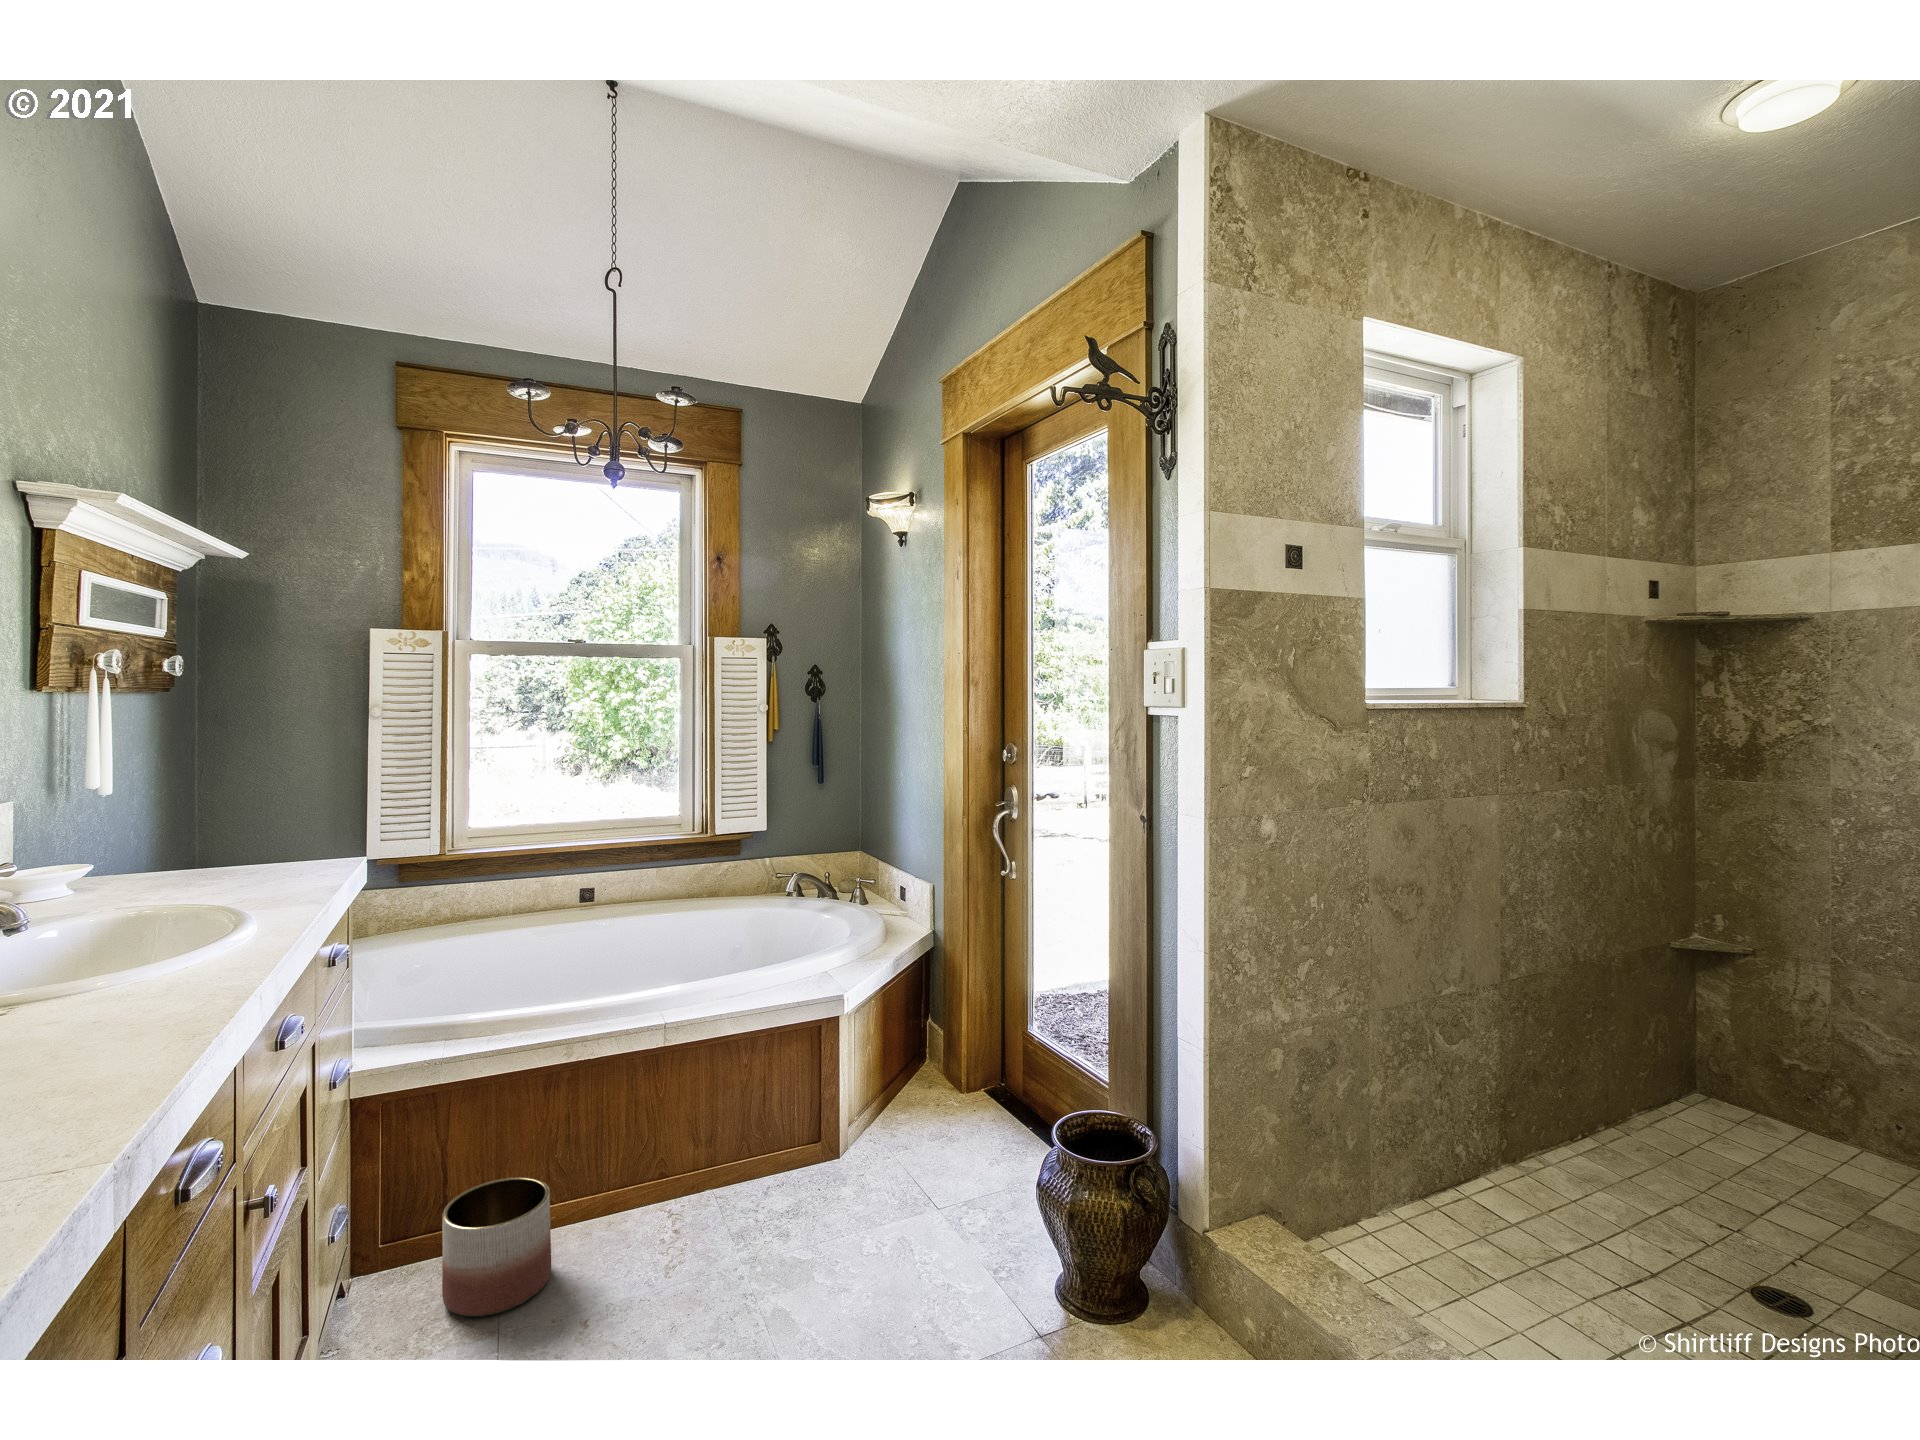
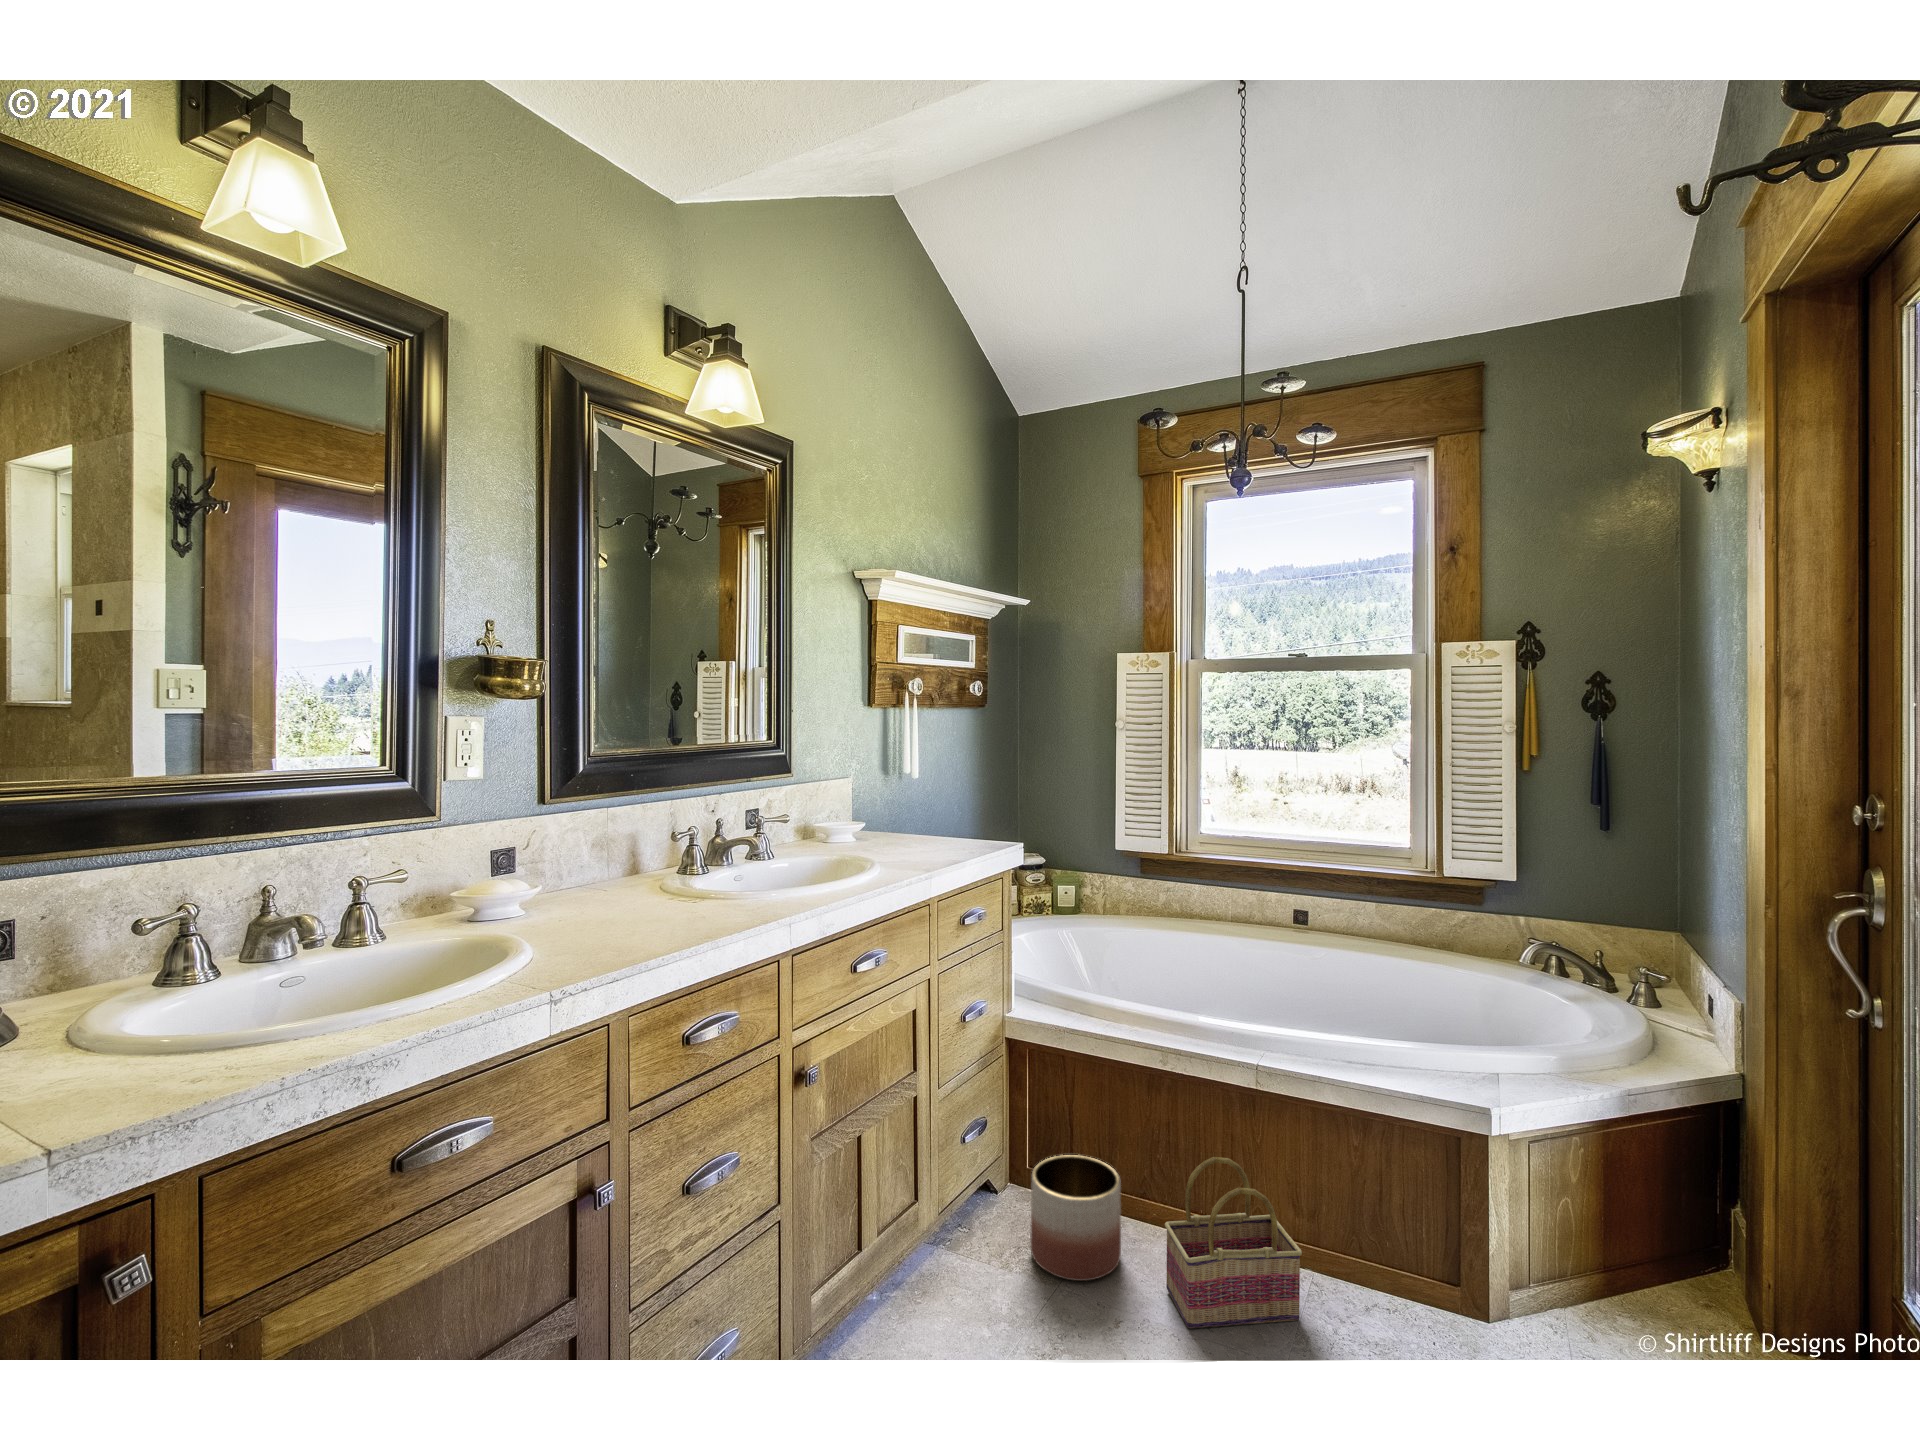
basket: none [606,1113,728,1277] -> present [1165,1157,1302,1328]

